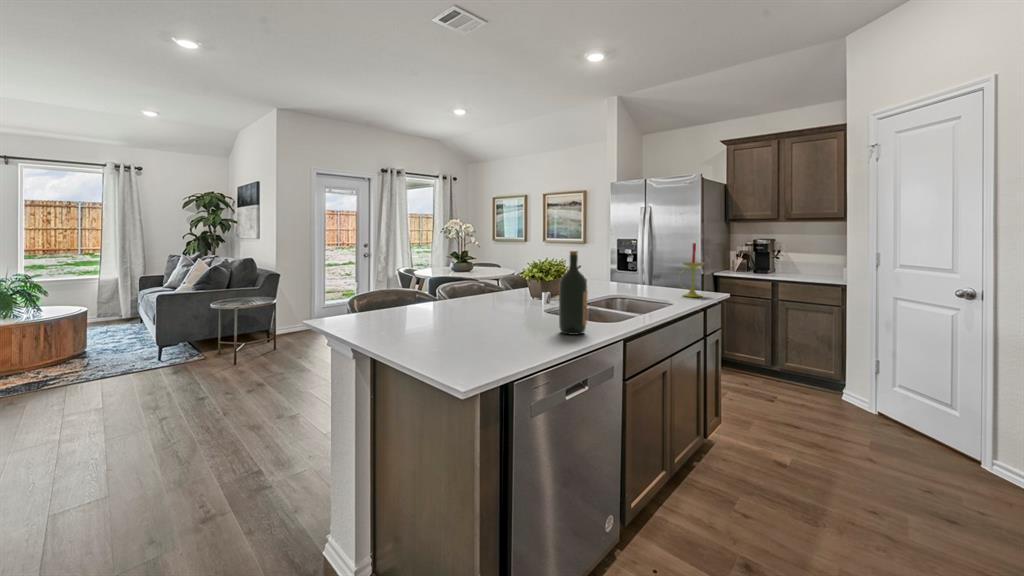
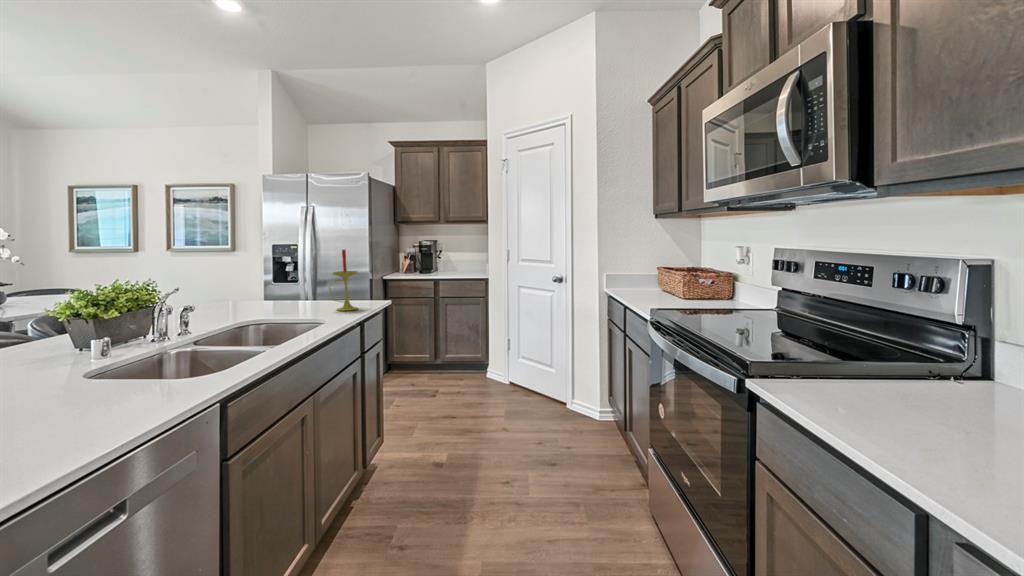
wine bottle: present [559,251,588,335] -> none [82,275,148,411]

